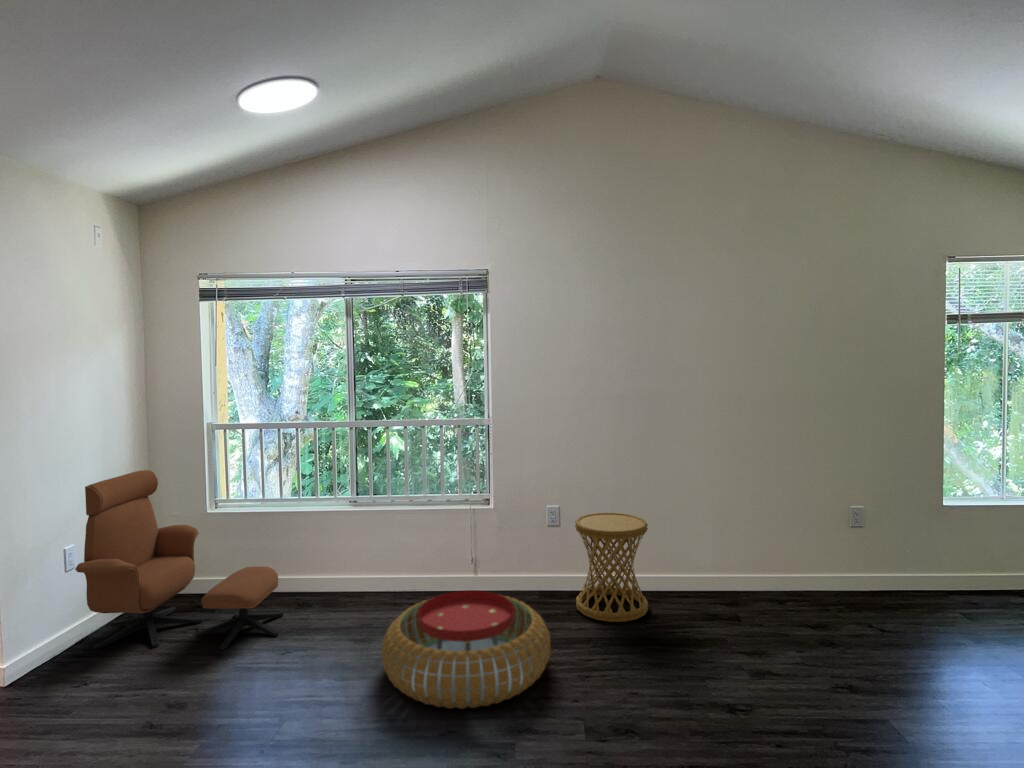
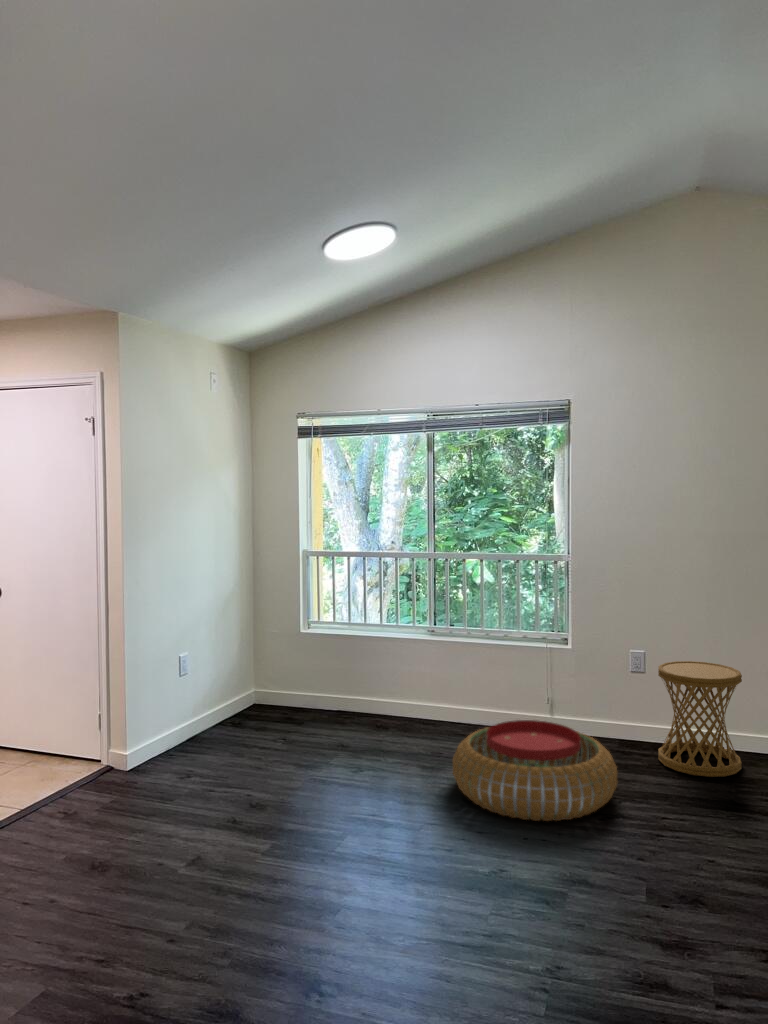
lounge chair: present [75,470,283,650] -> none [206,589,366,750]

